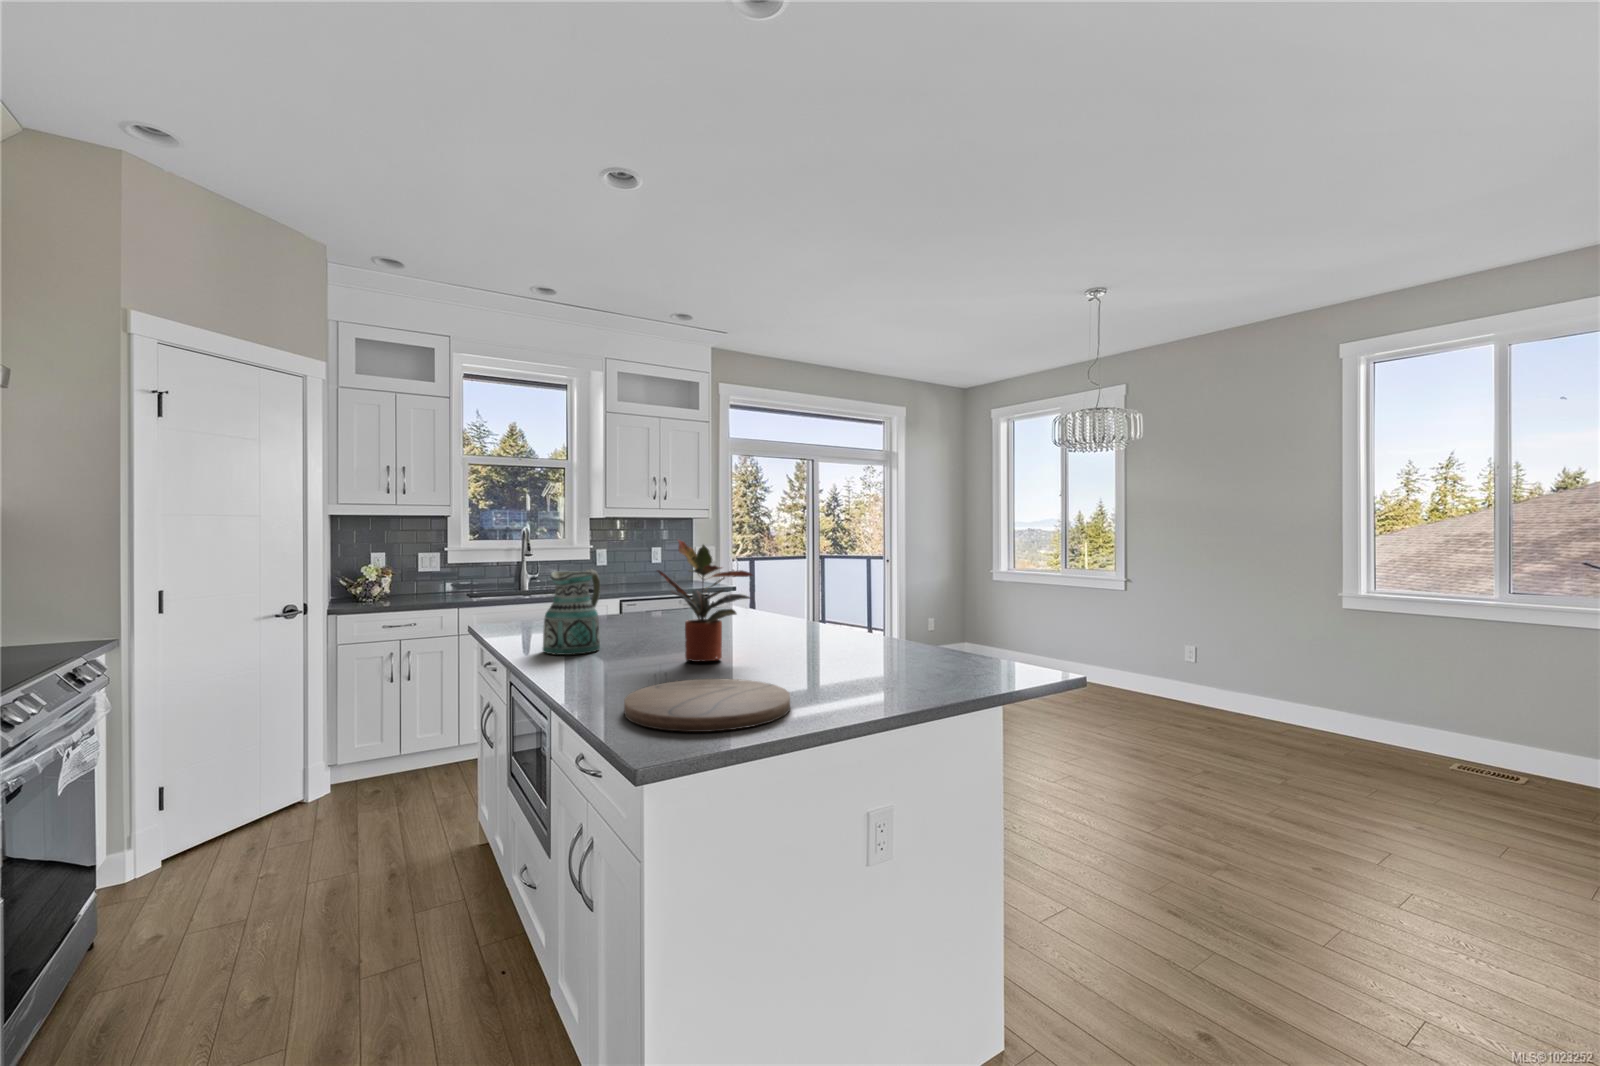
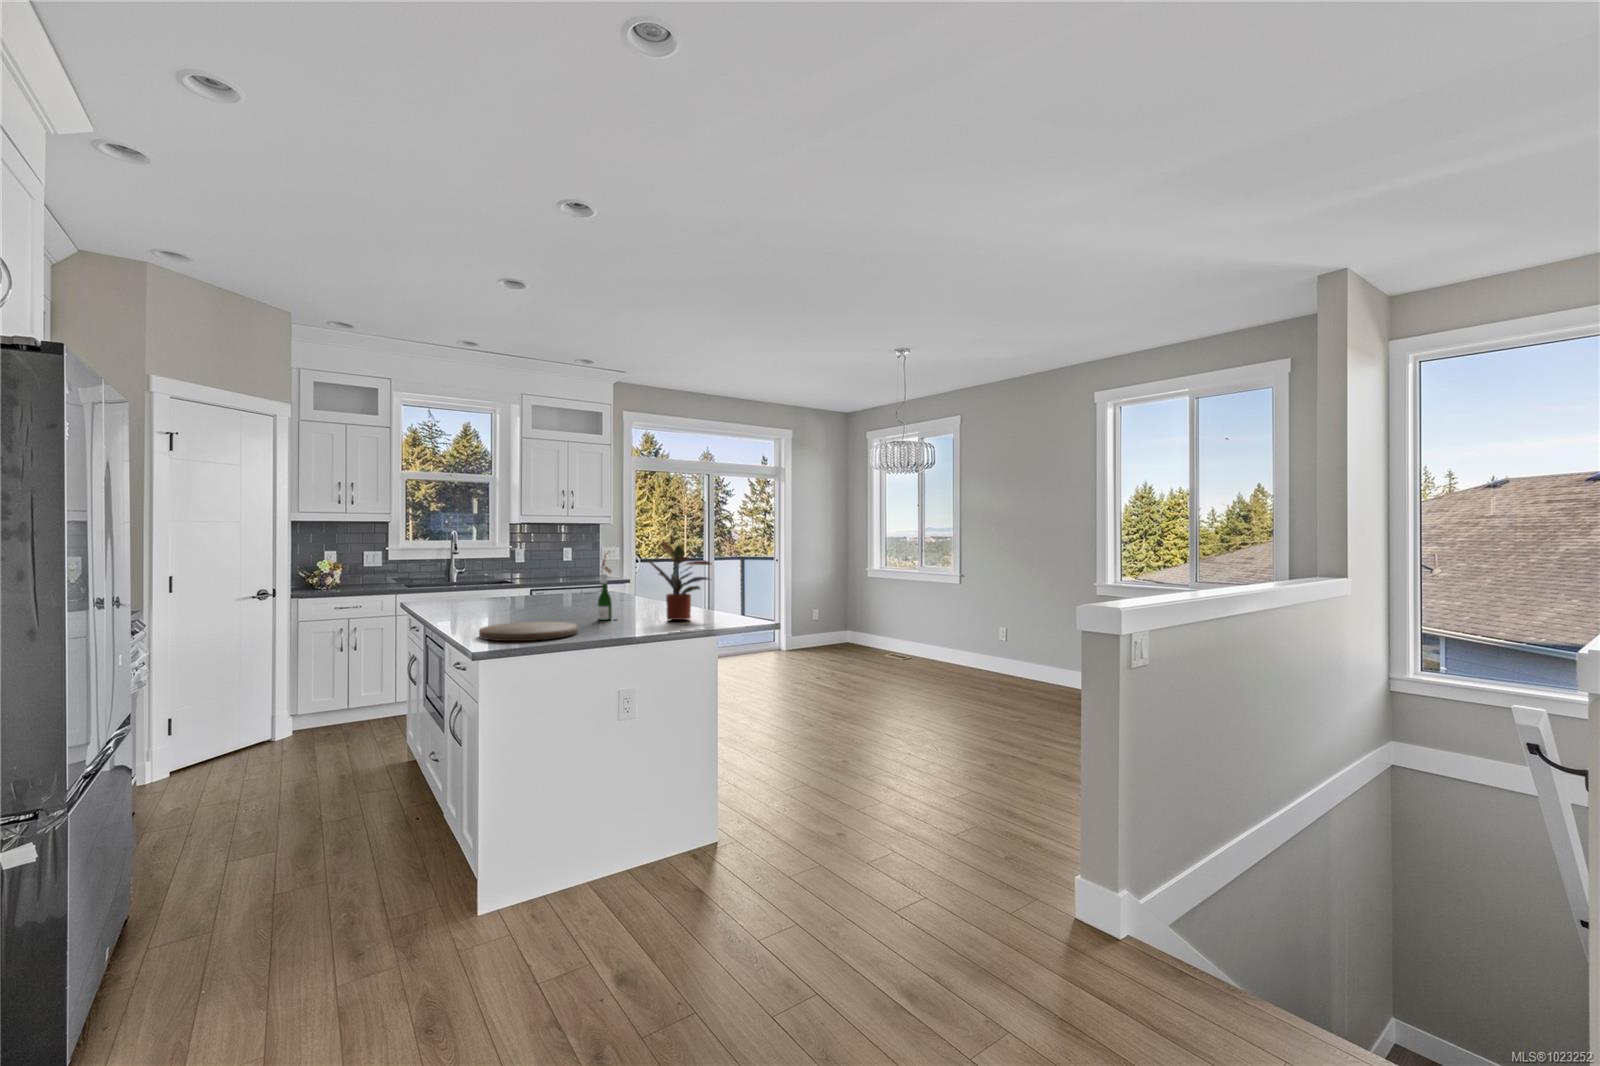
potted plant: present [657,540,752,662] -> present [649,541,711,620]
wine bottle: none [789,558,822,670] -> present [598,553,612,620]
ceramic pitcher: present [543,569,600,655] -> none [446,560,489,615]

